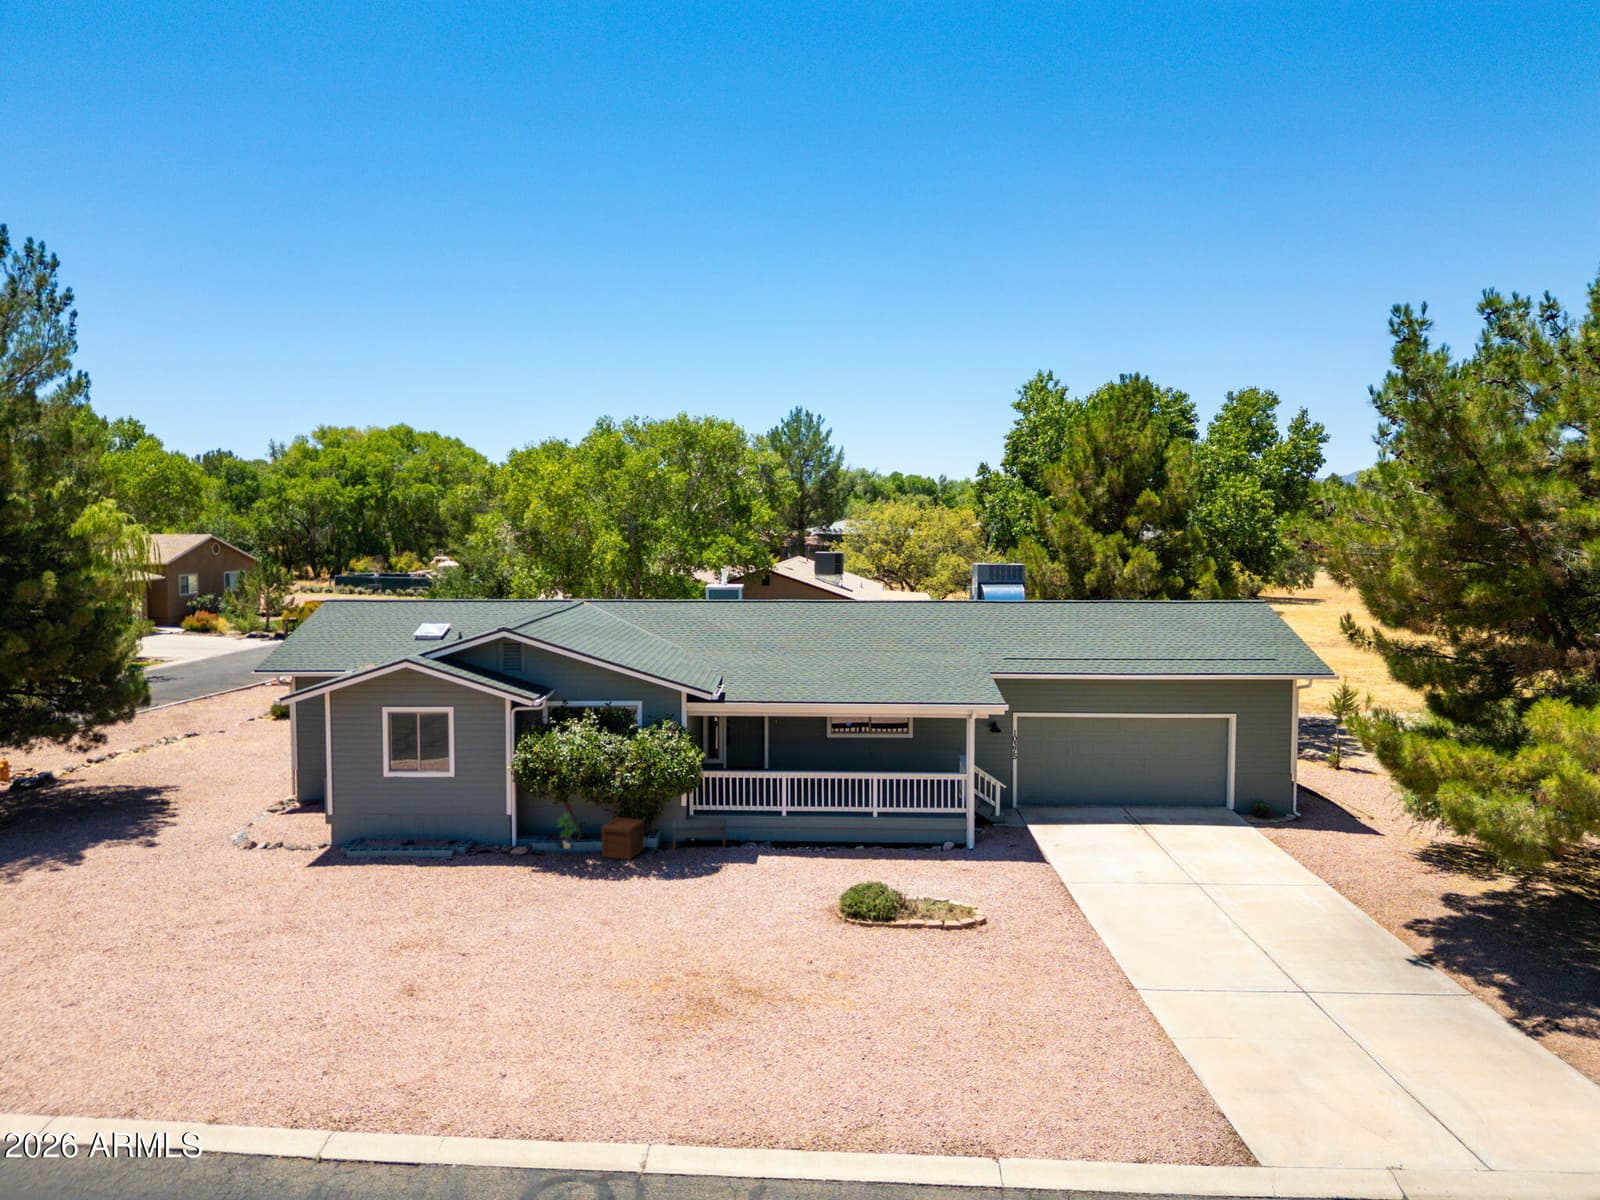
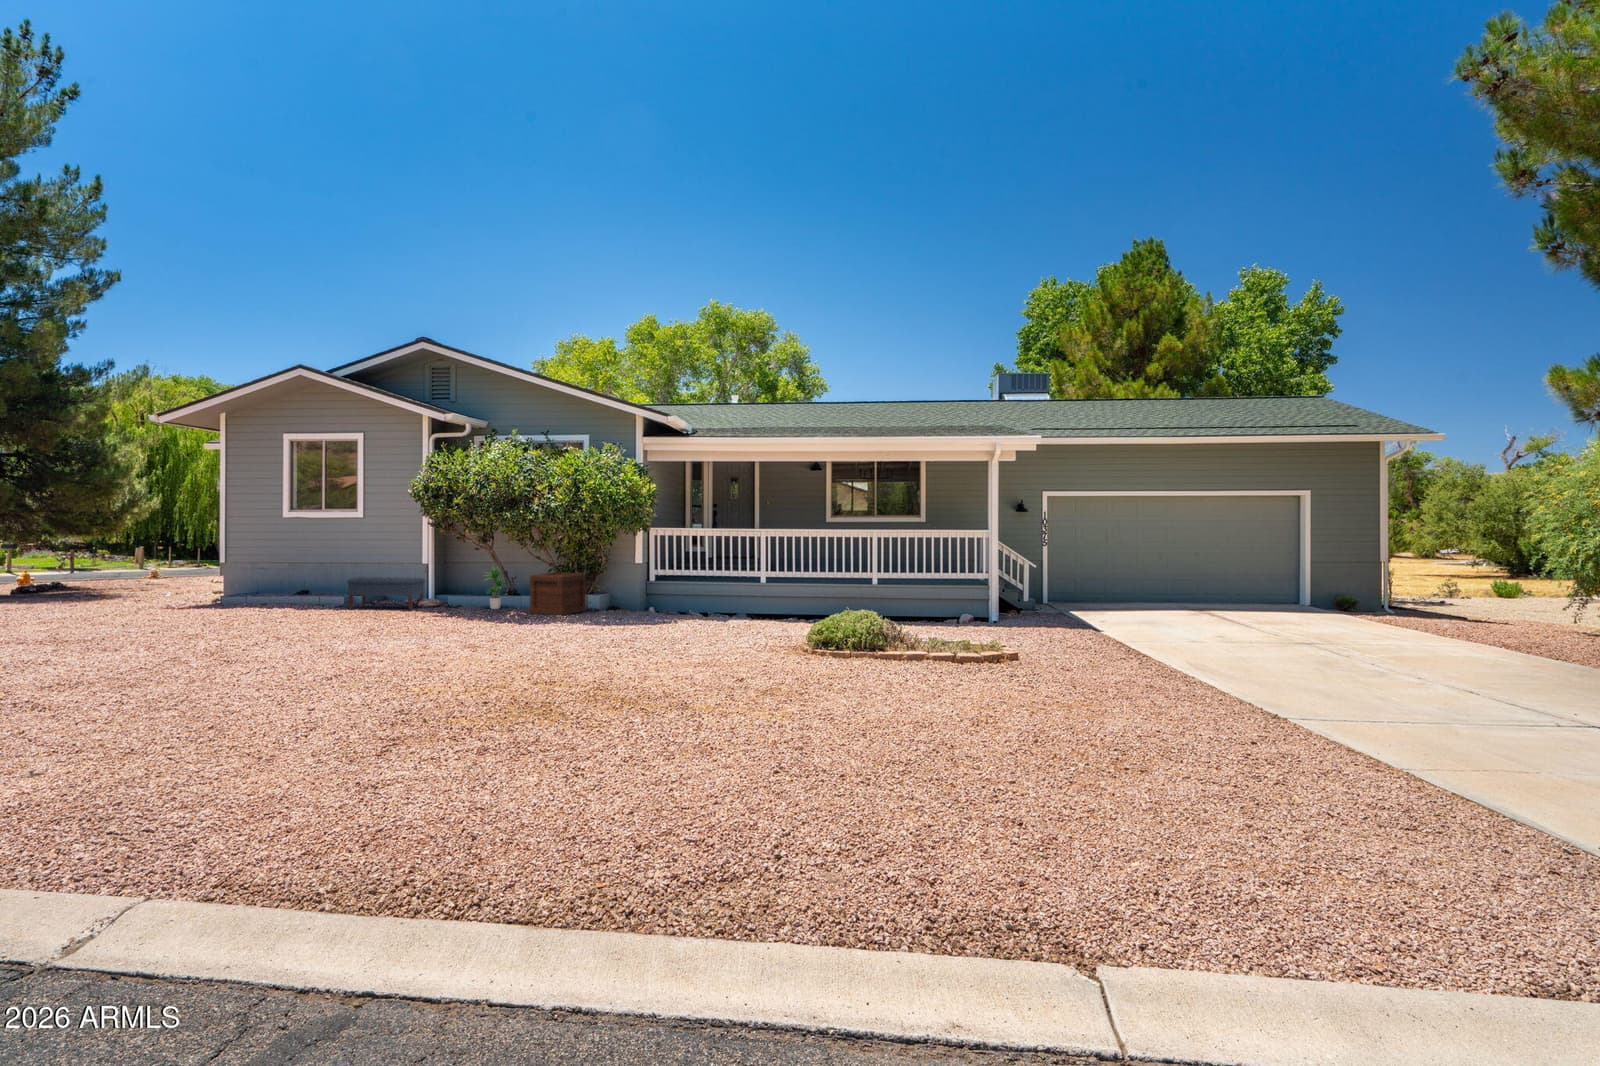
bench: present [672,819,726,848] -> present [347,577,425,610]

